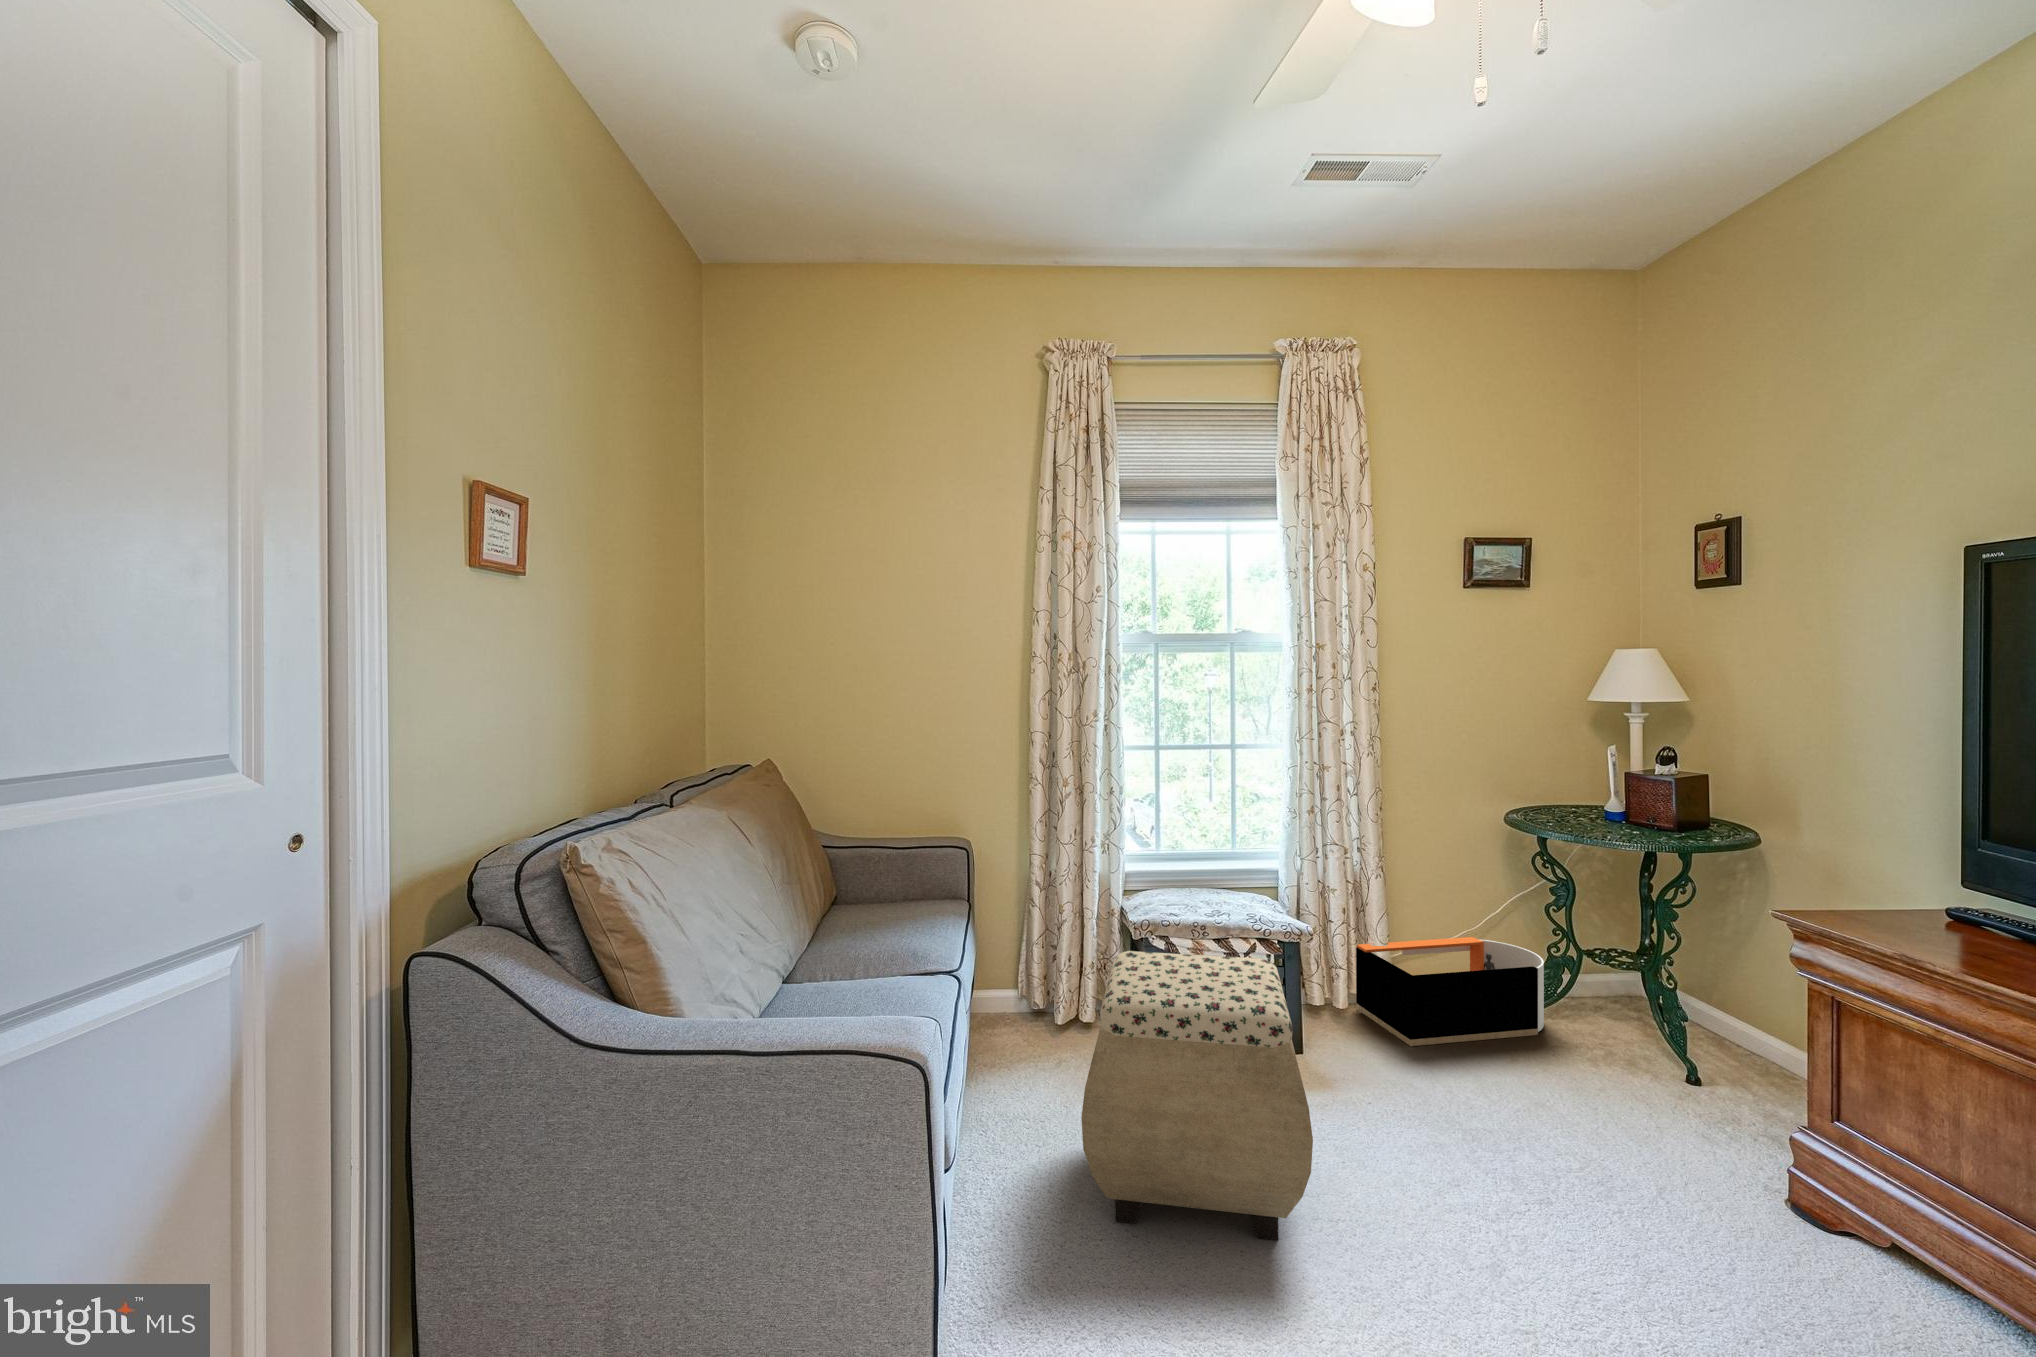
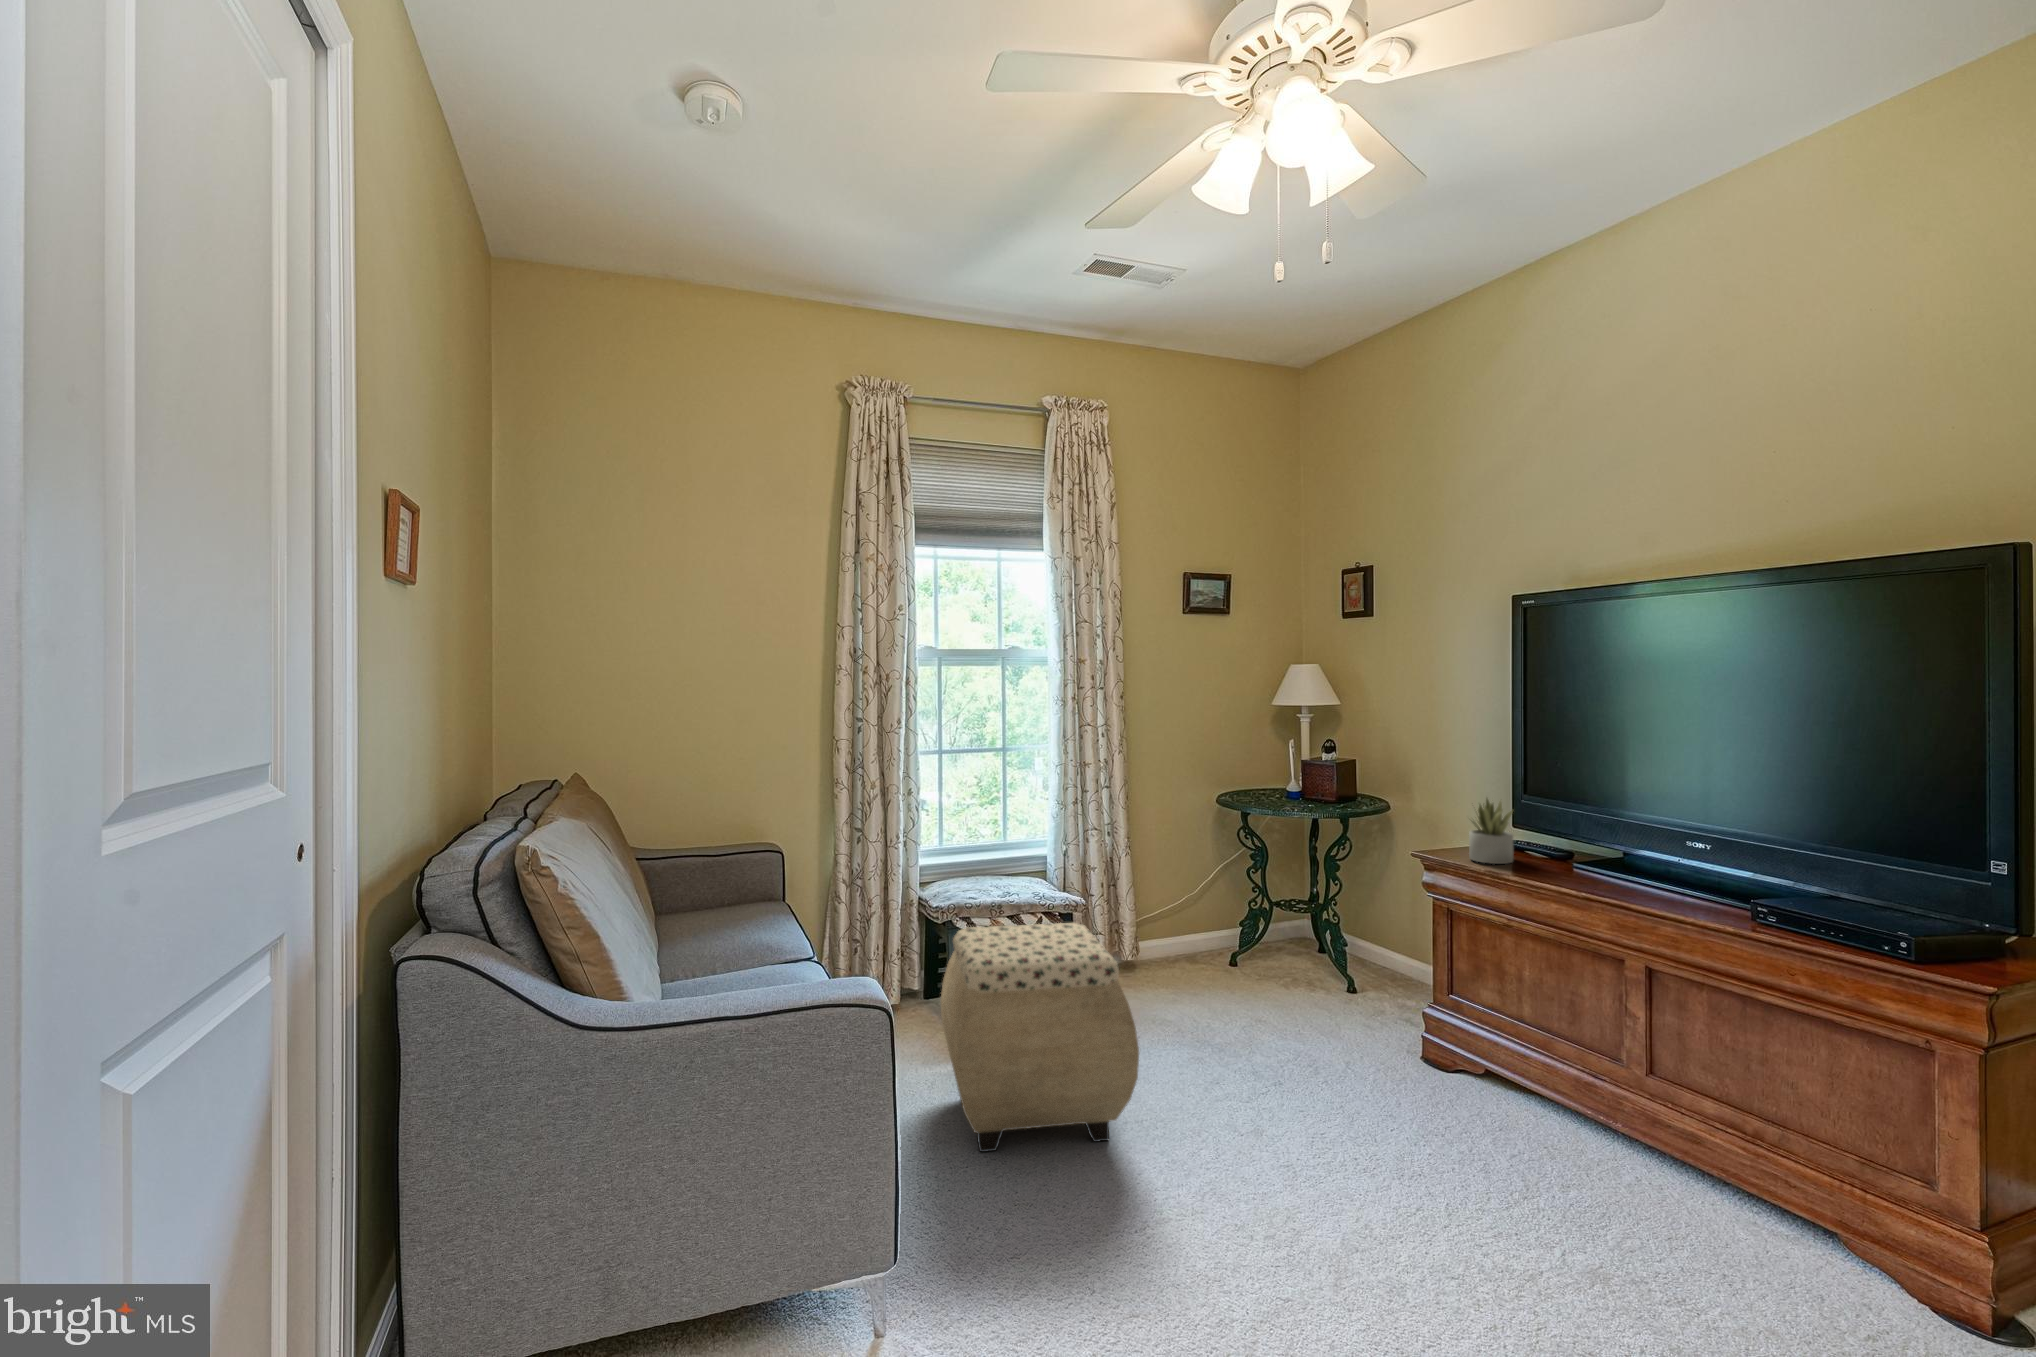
succulent plant: none [1870,839,1959,945] -> present [1469,799,1513,864]
storage bin: present [1356,937,1544,1046] -> none [1111,901,1250,992]

